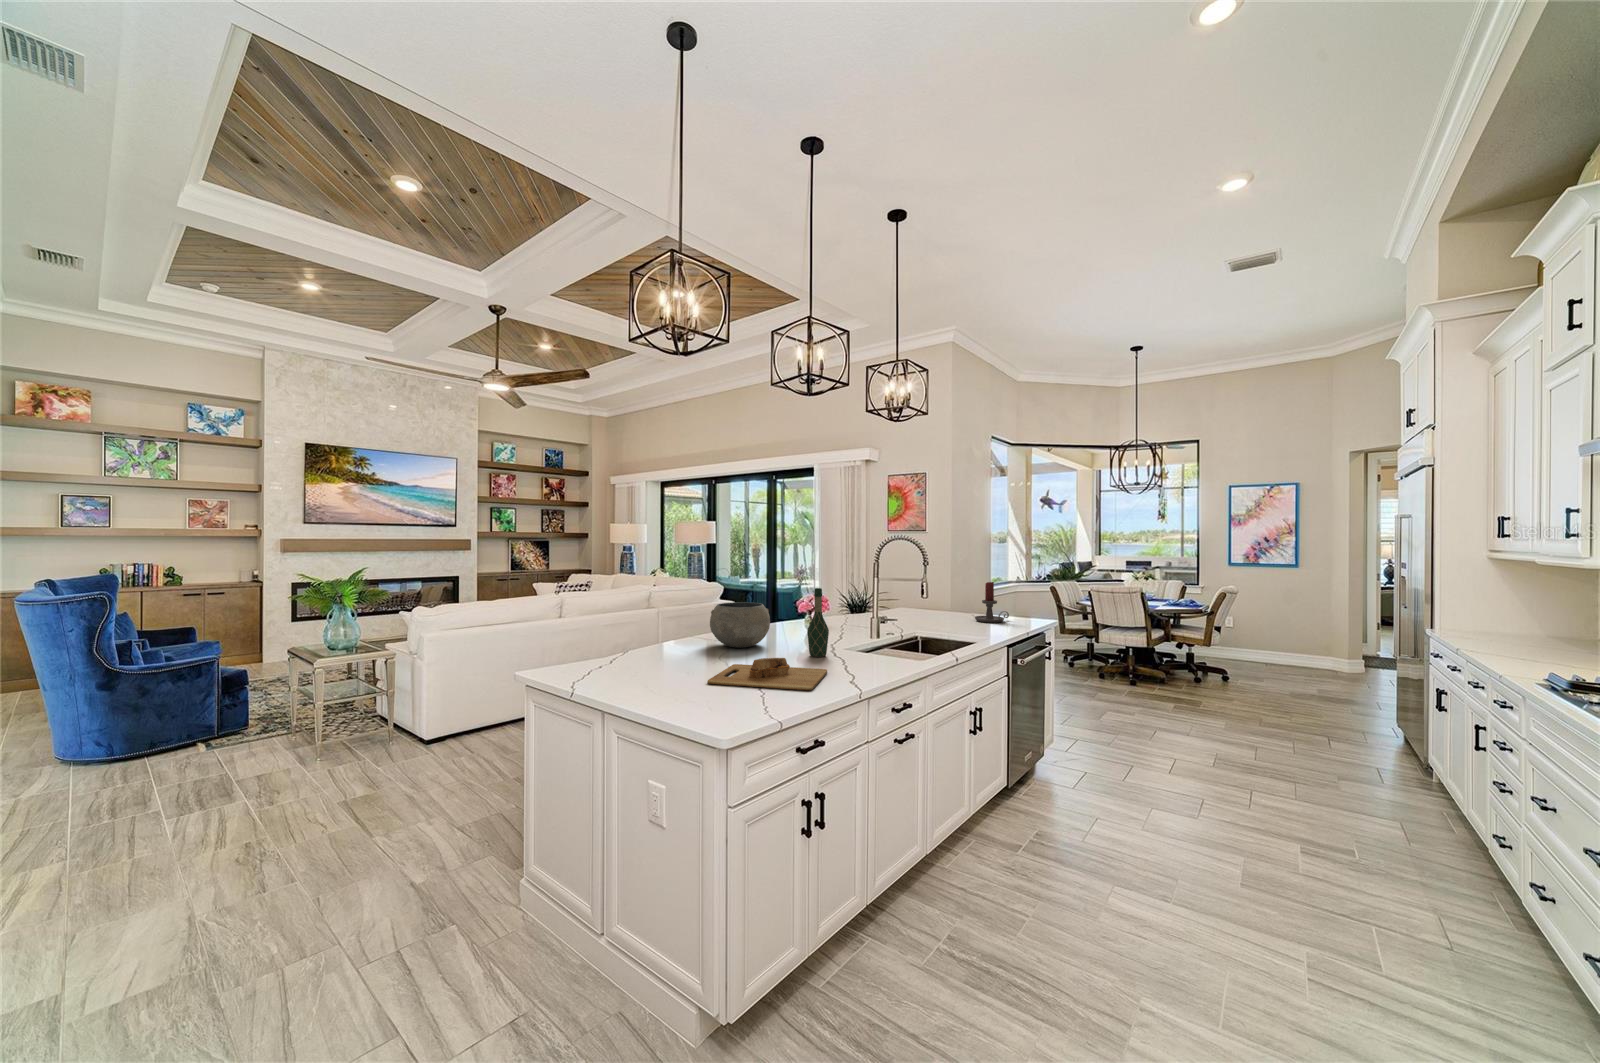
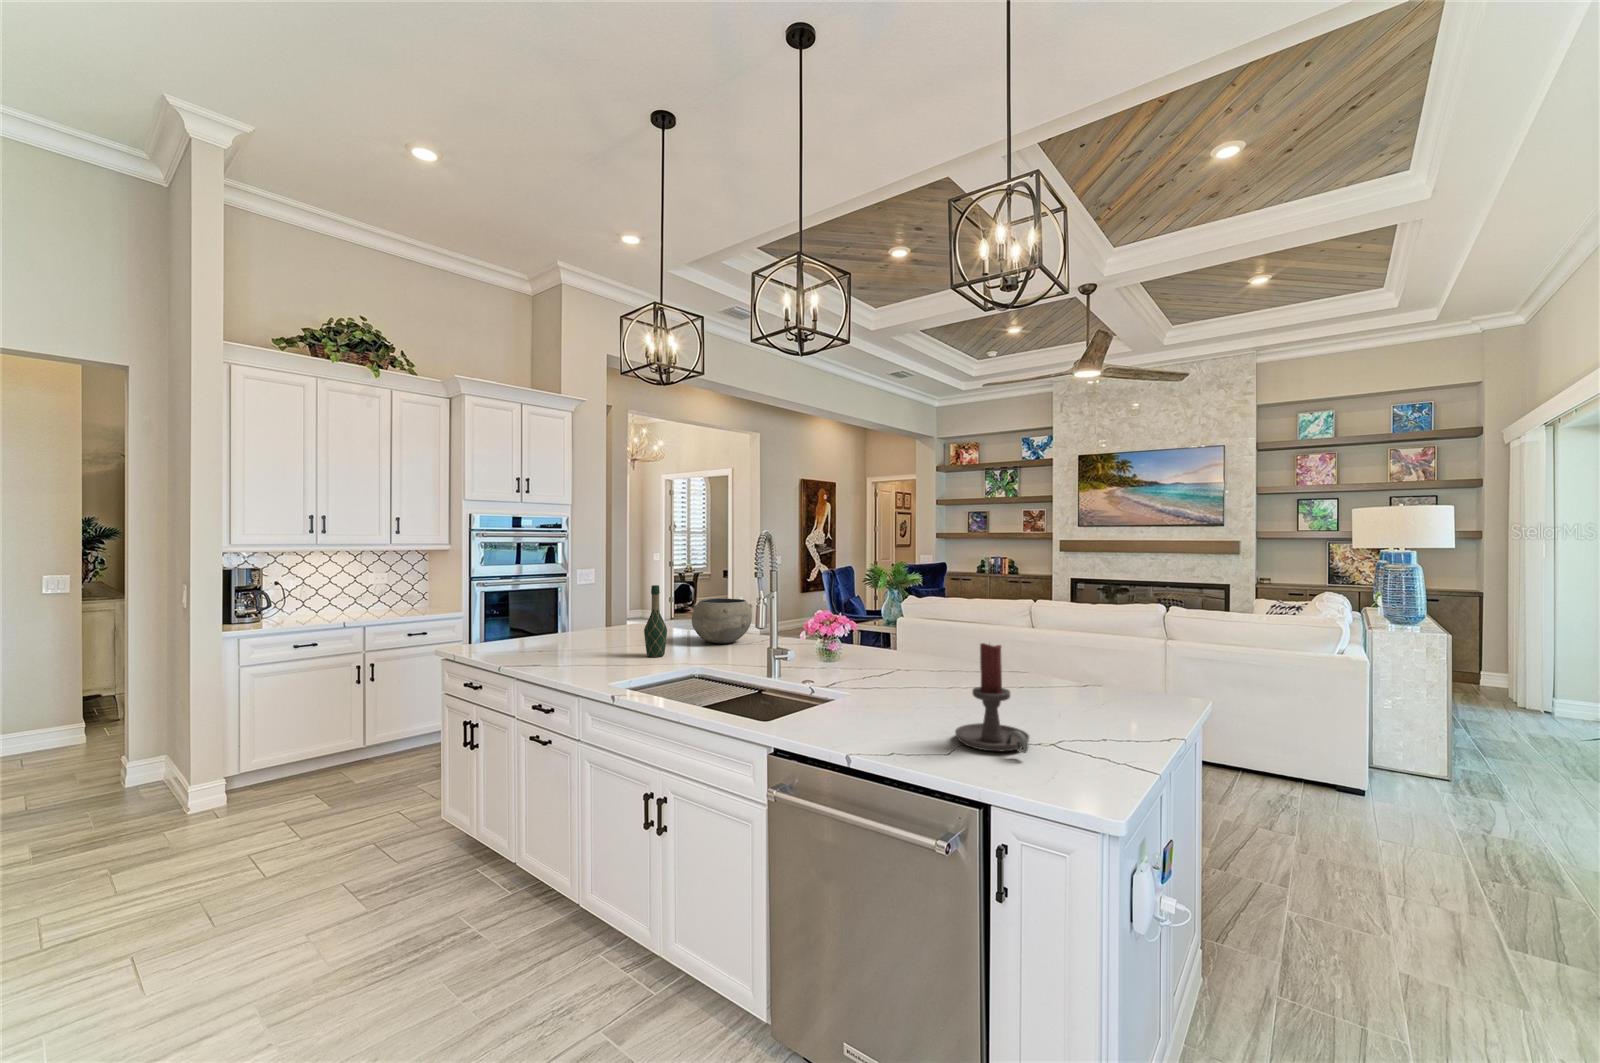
cutting board: present [707,658,827,690] -> none [519,630,624,656]

